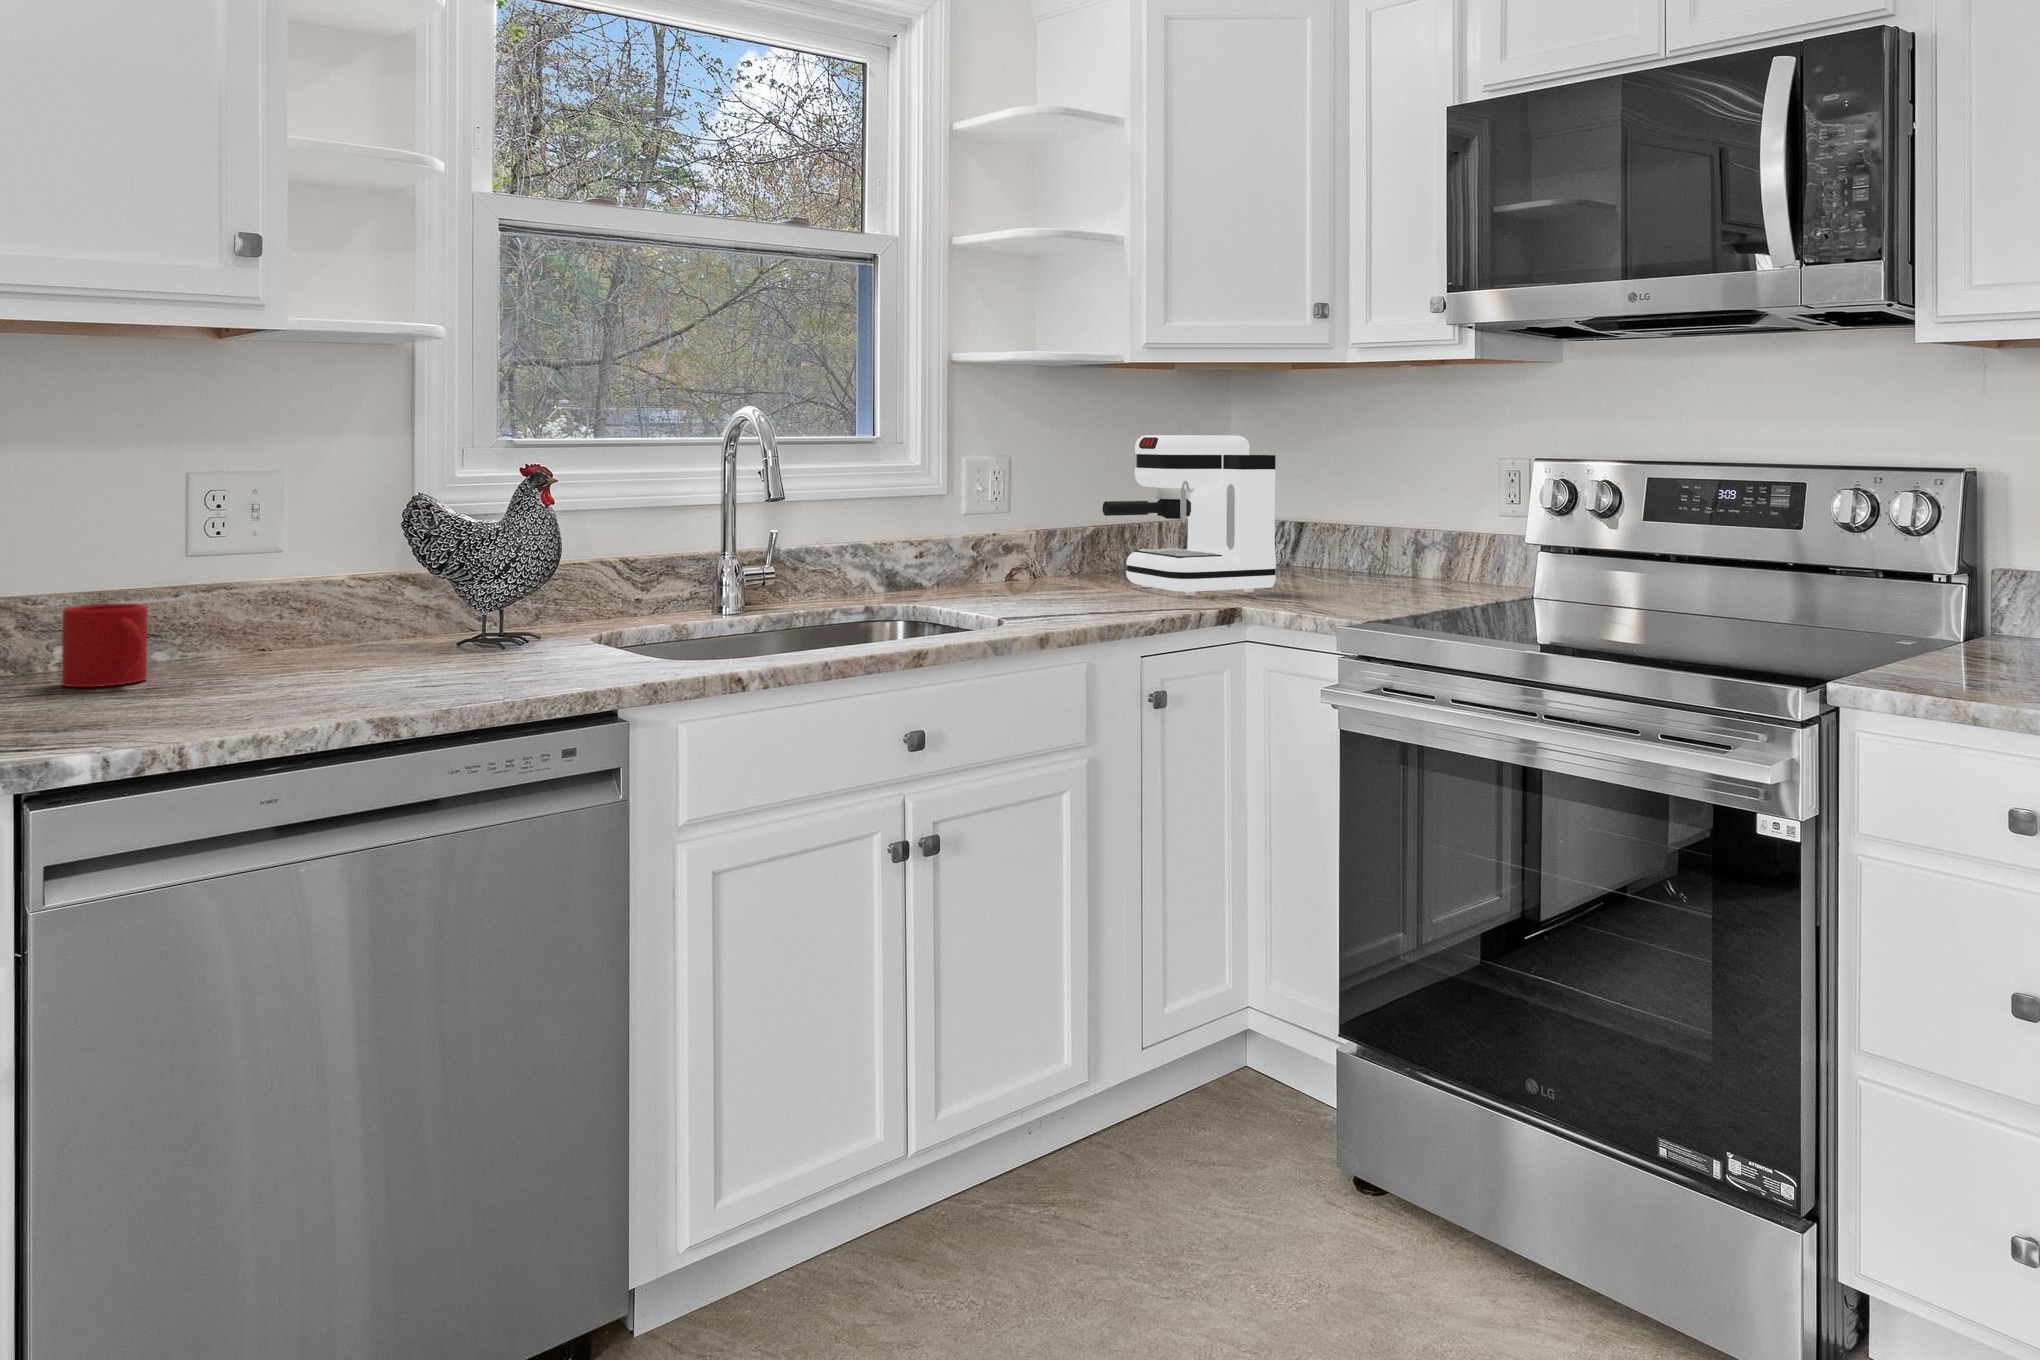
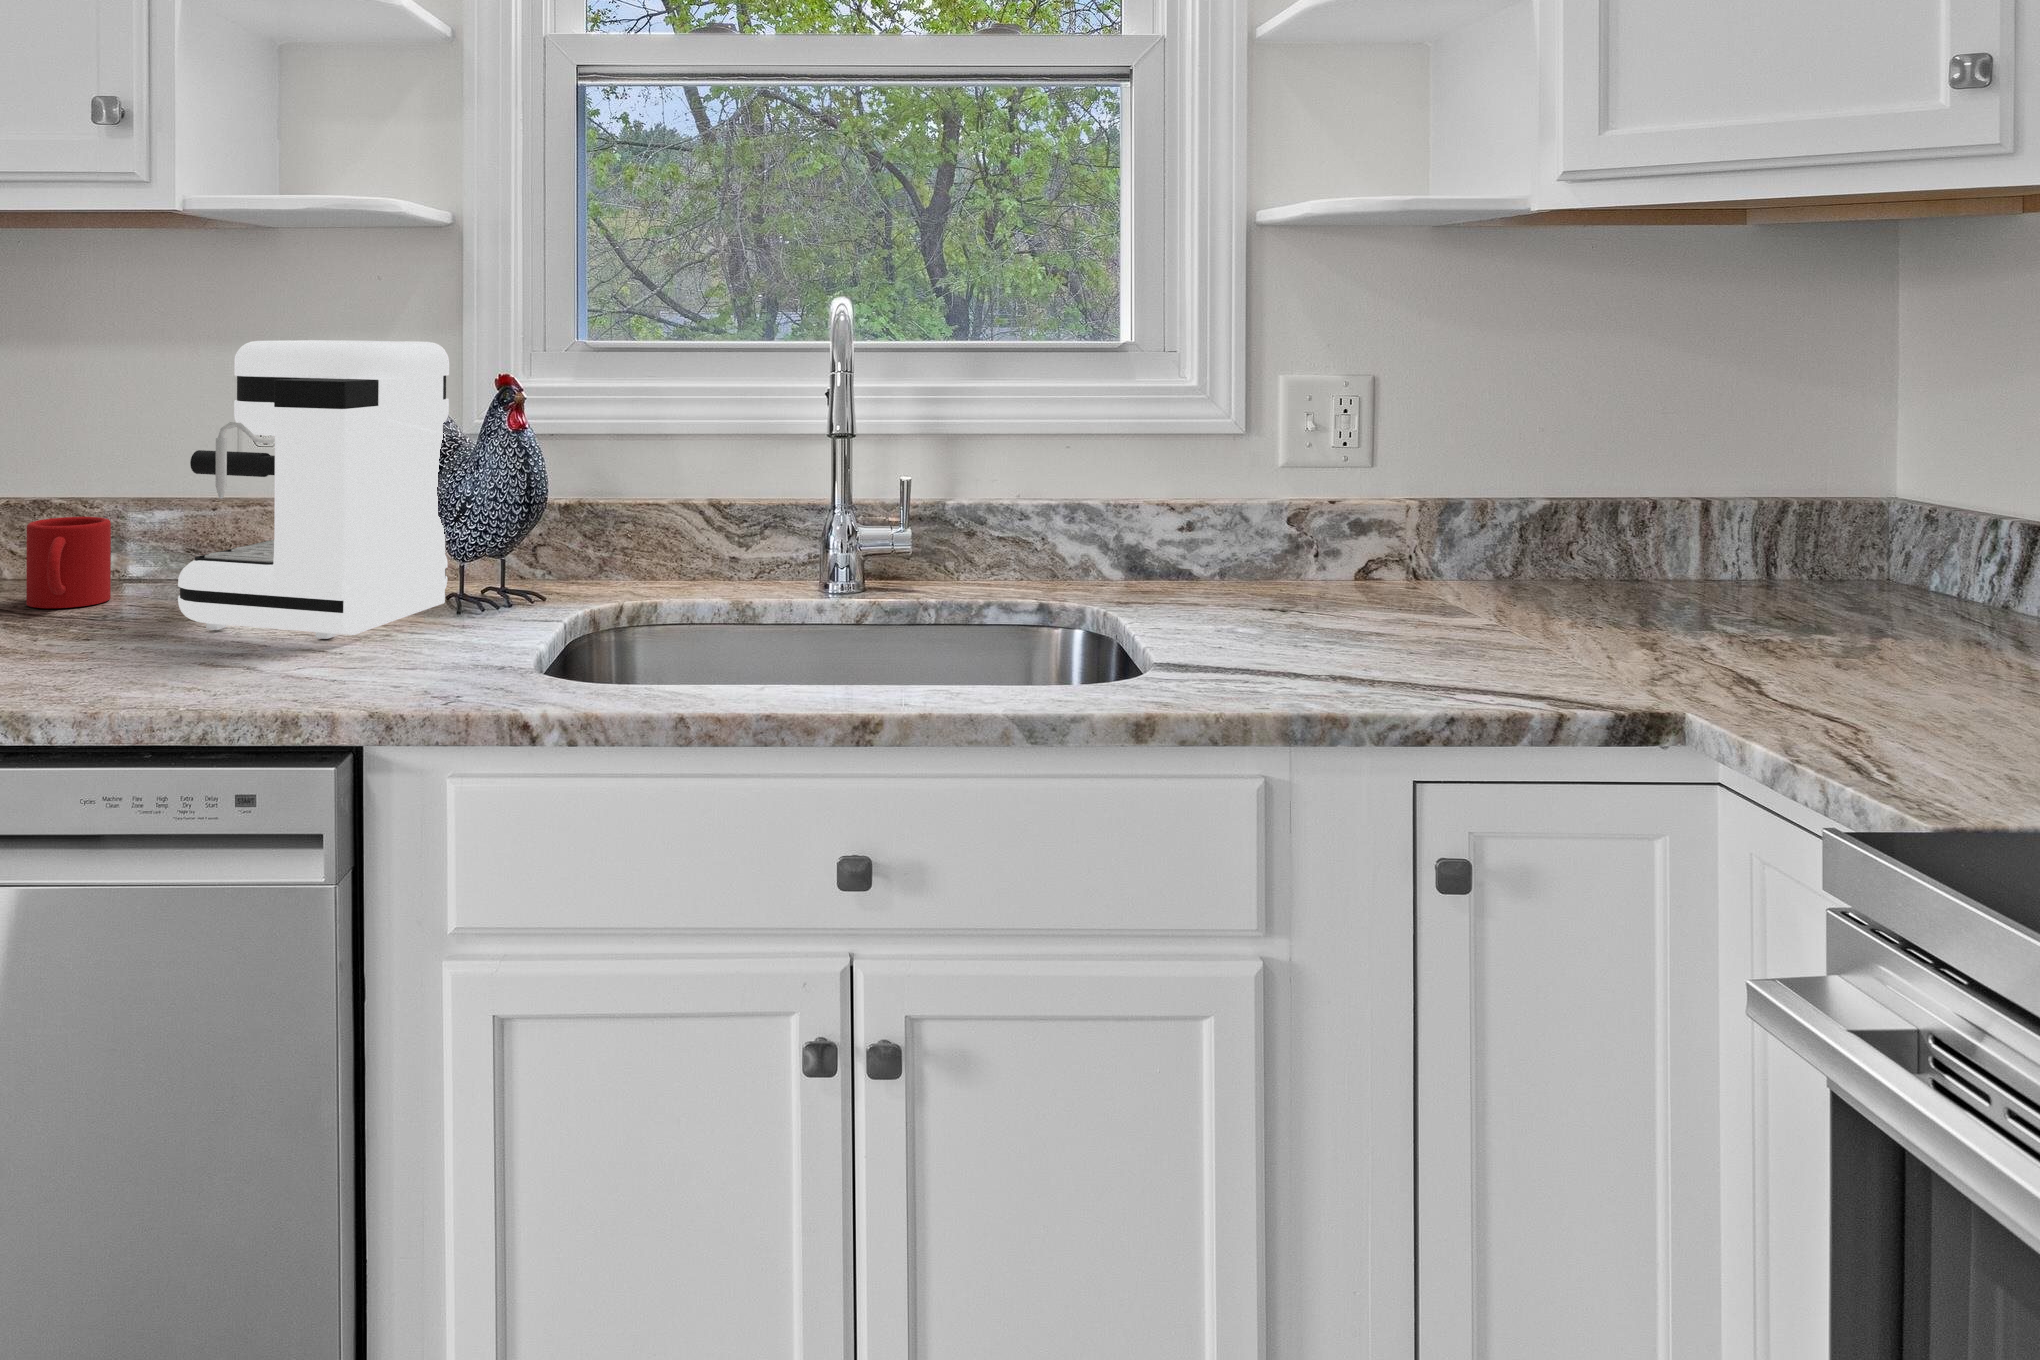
coffee maker: present [1103,435,1276,595] -> present [178,340,449,639]

